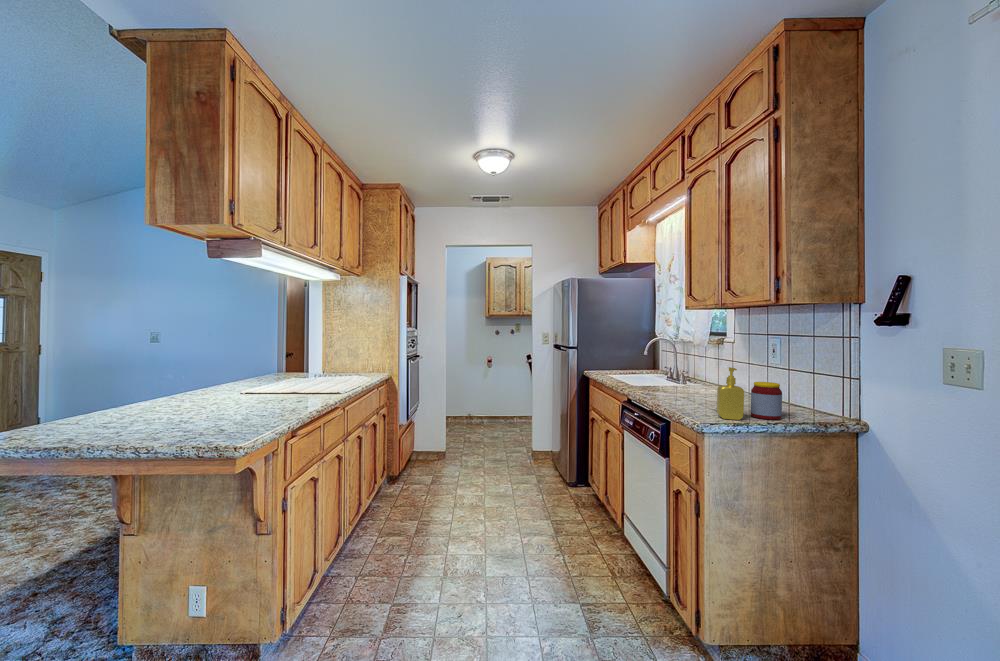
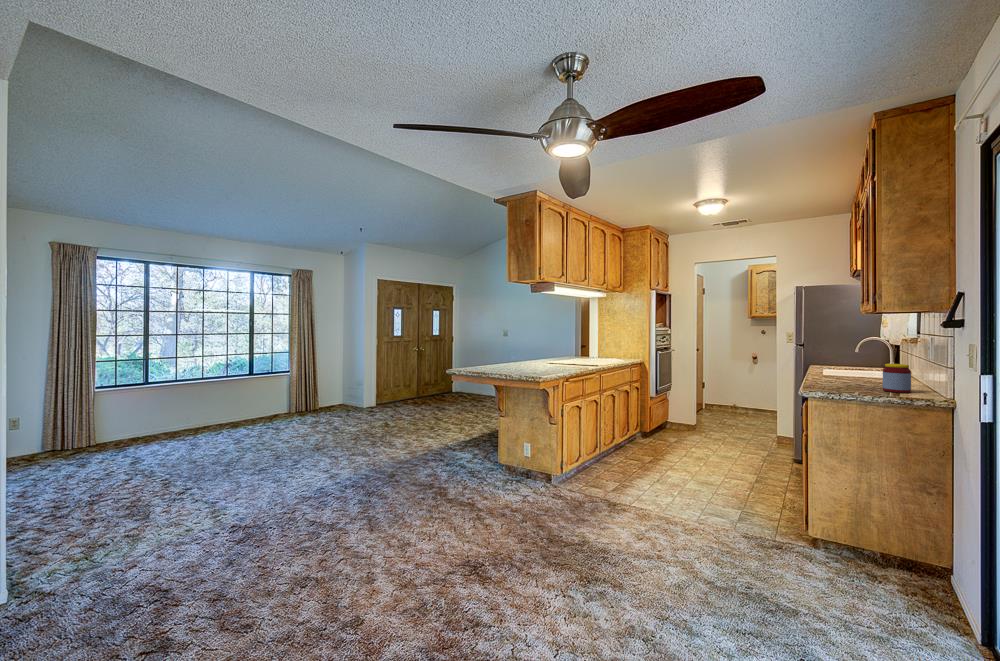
soap dispenser: present [717,367,744,420] -> none [845,351,869,390]

